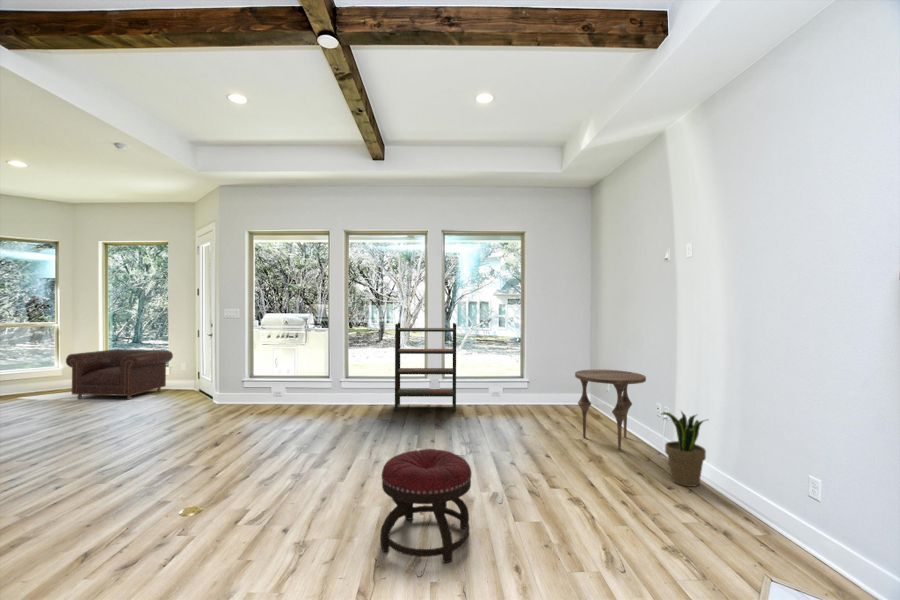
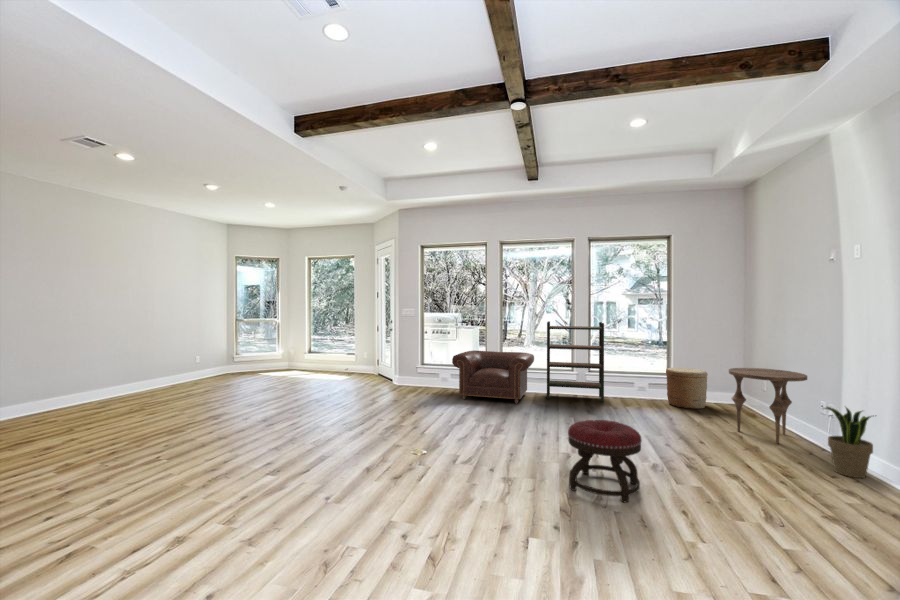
armchair: present [66,349,173,400] -> present [452,350,534,403]
woven basket: none [518,370,557,413] -> present [666,368,708,409]

